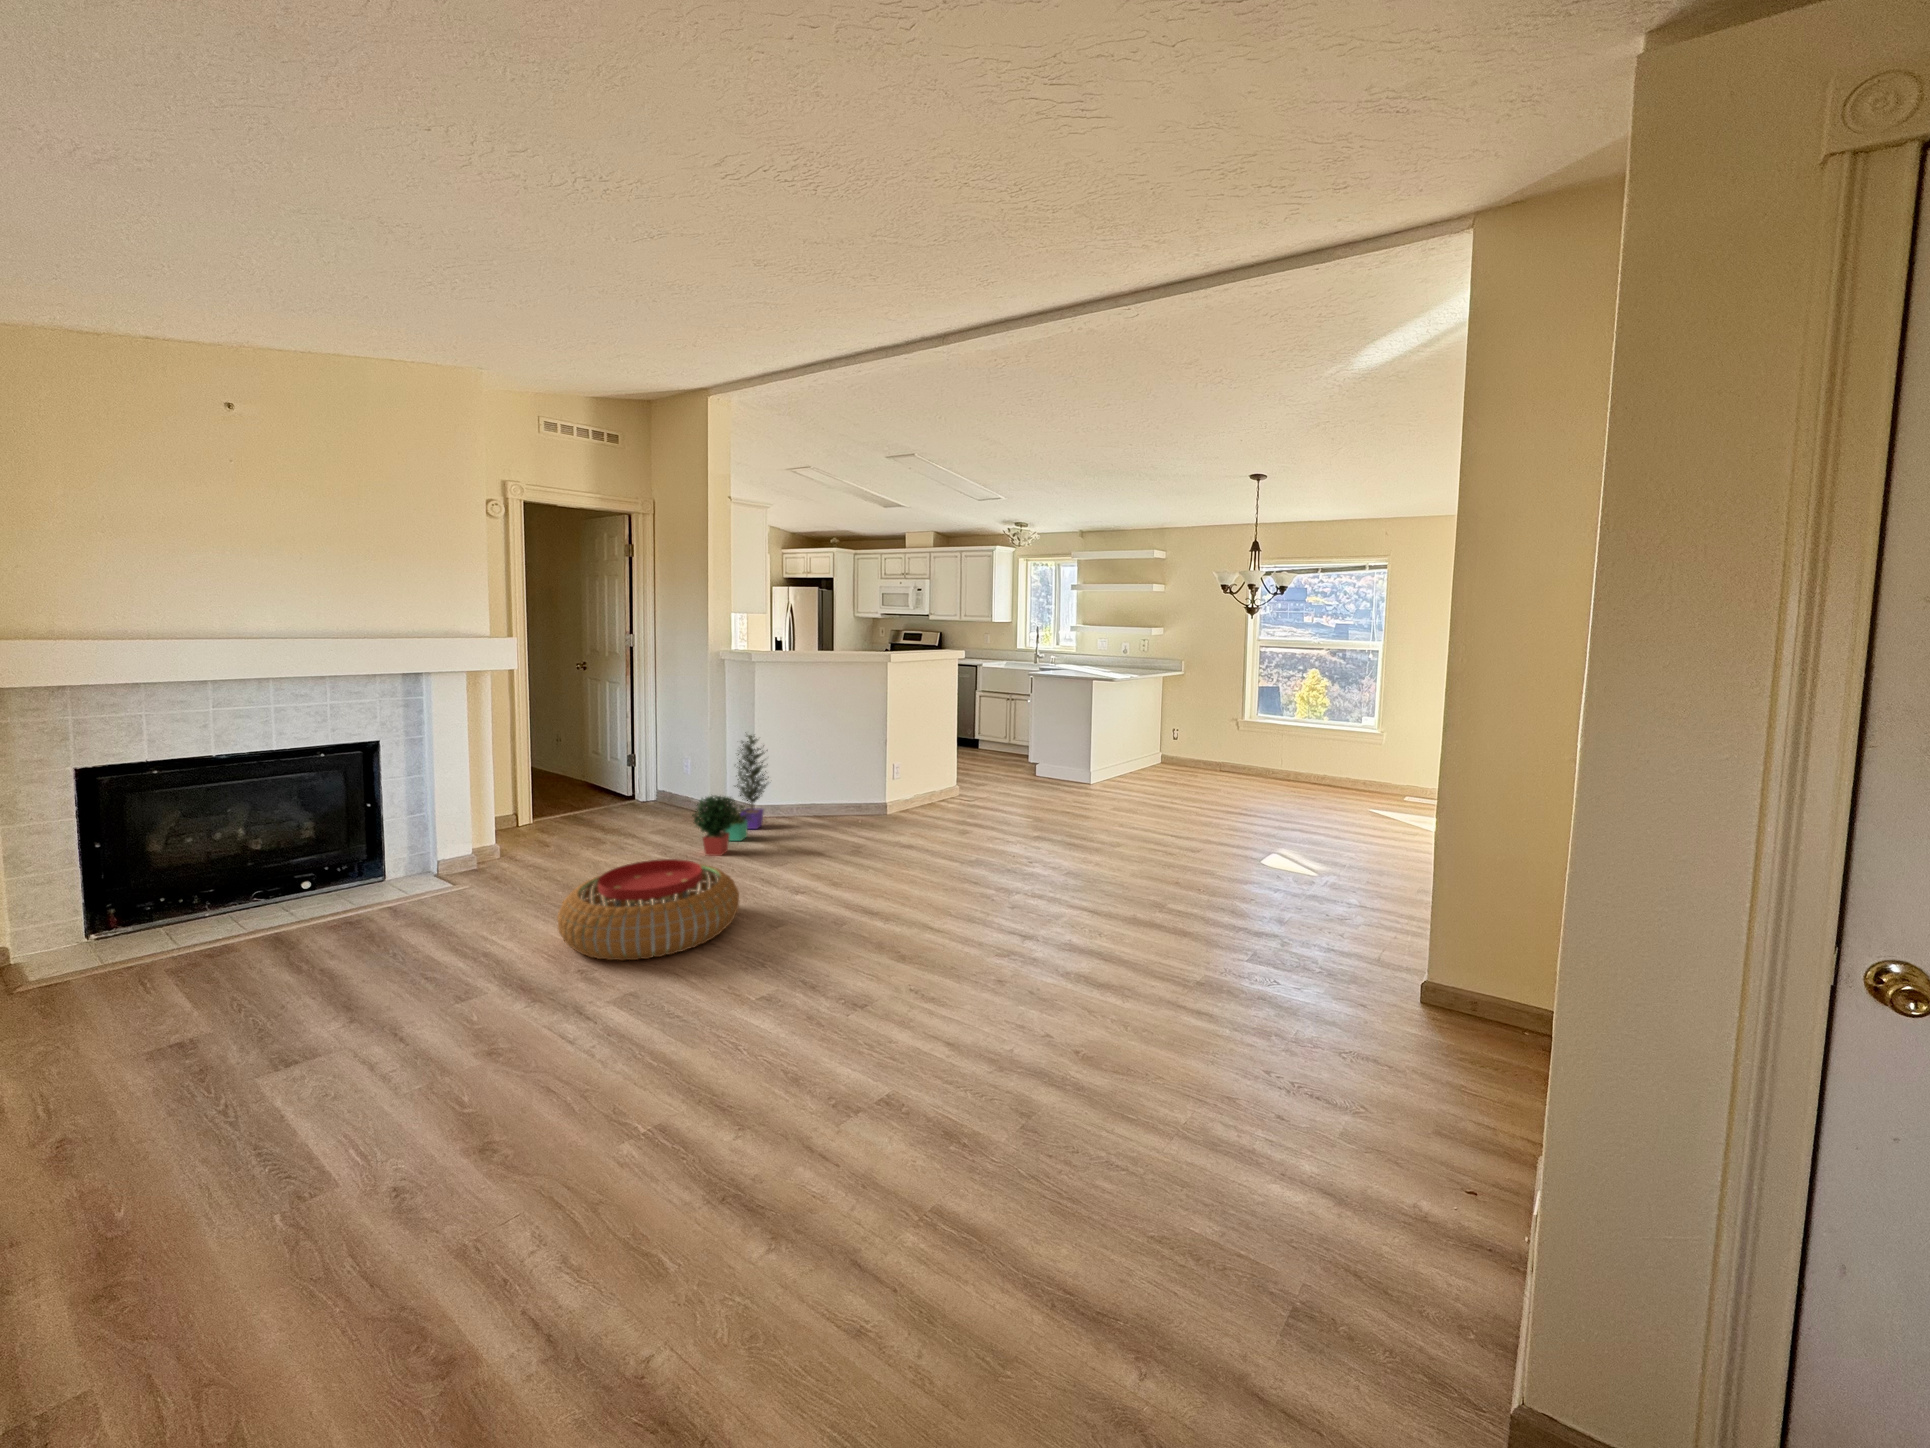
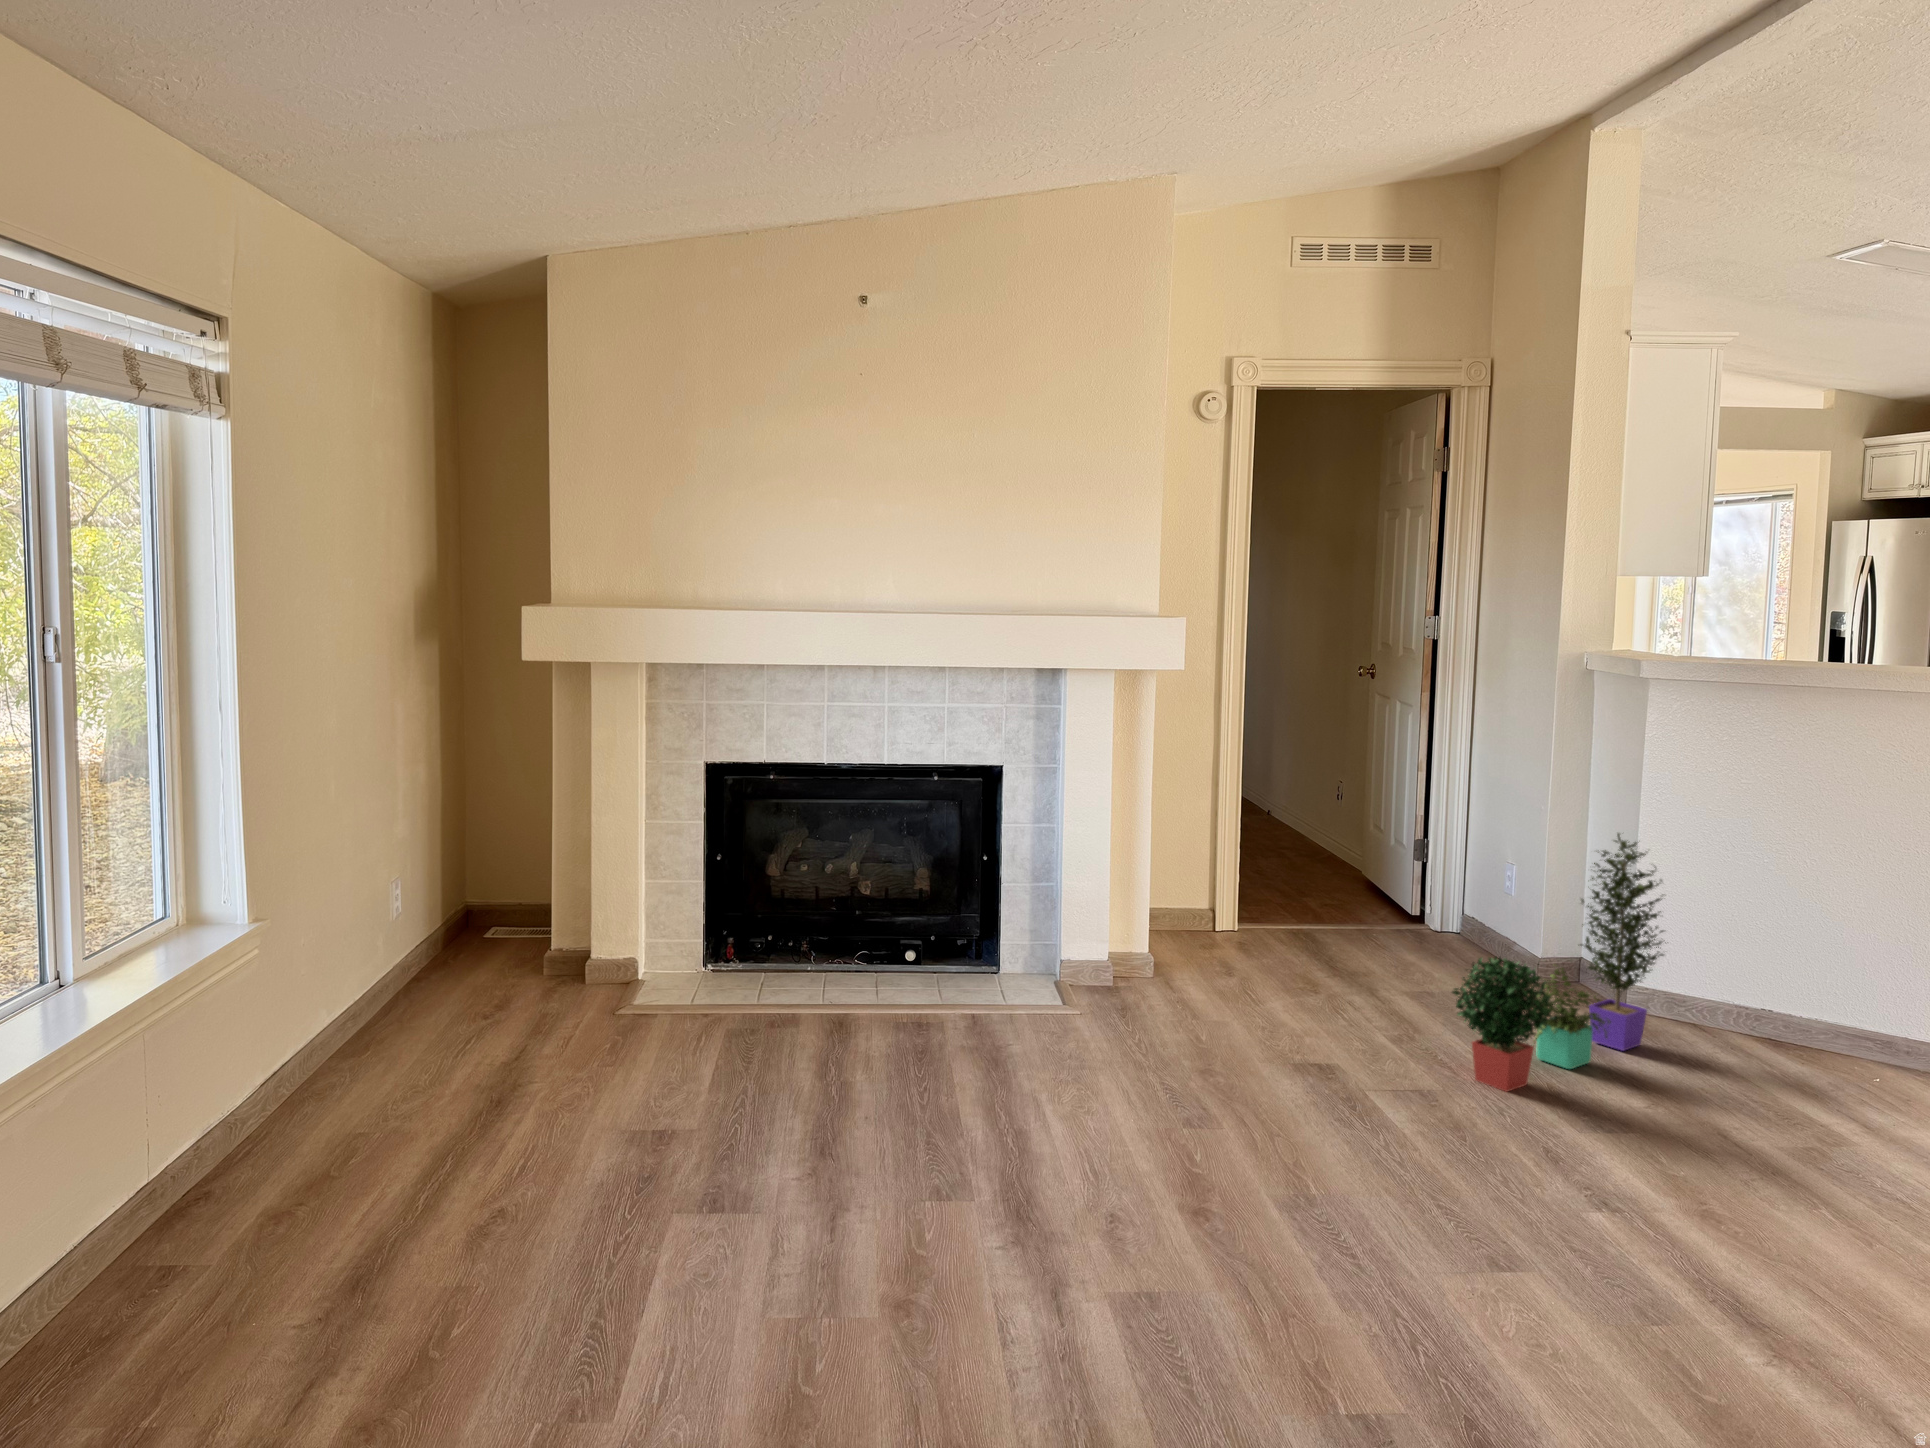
pouf: present [557,859,739,961] -> none [1090,1069,1445,1298]

